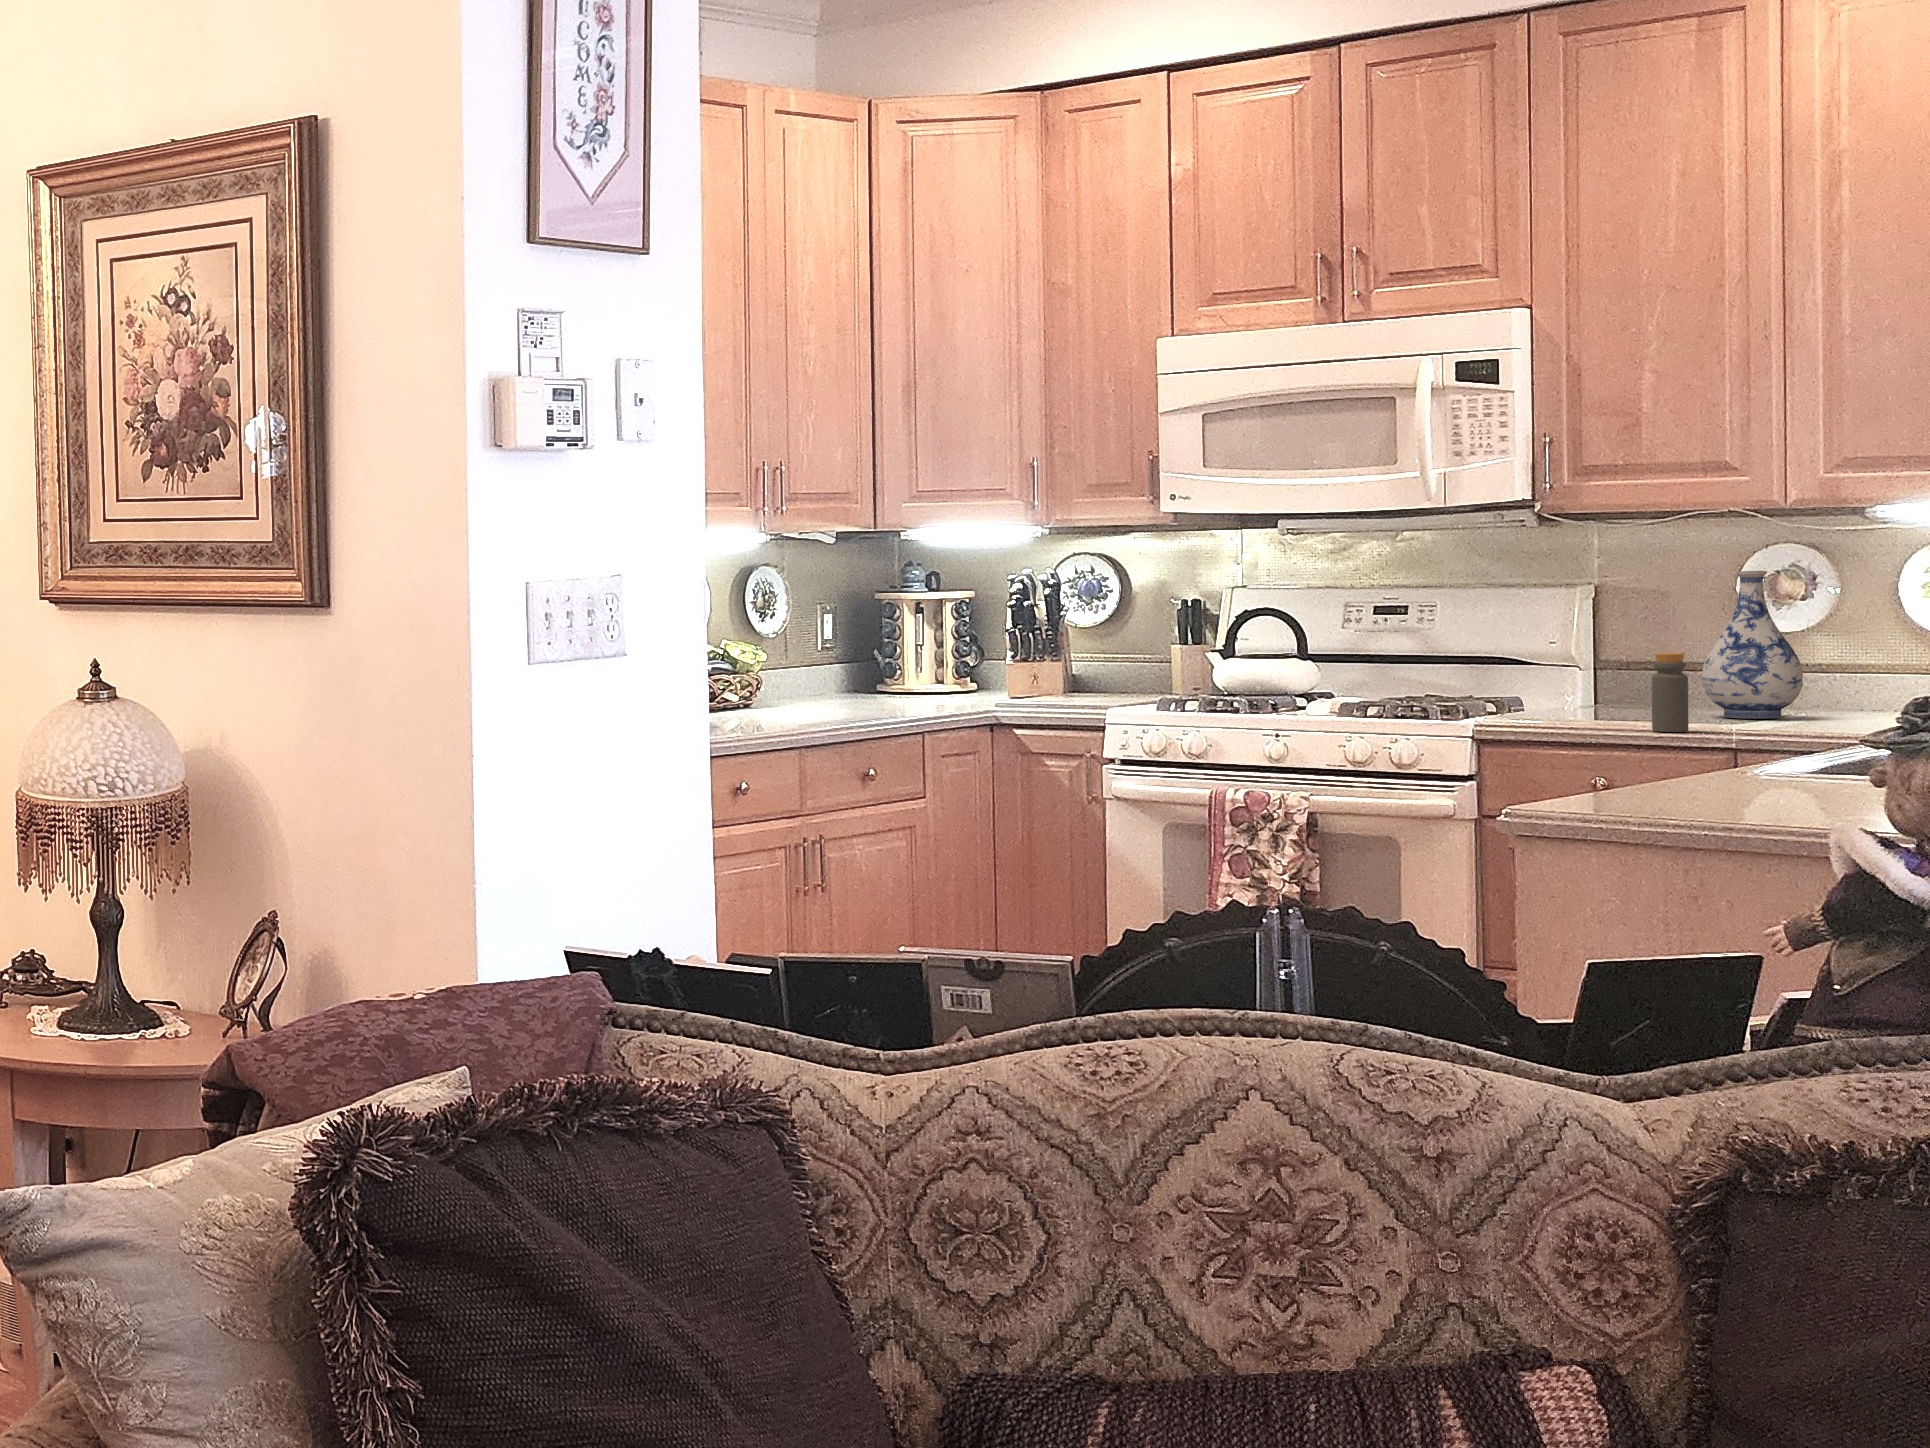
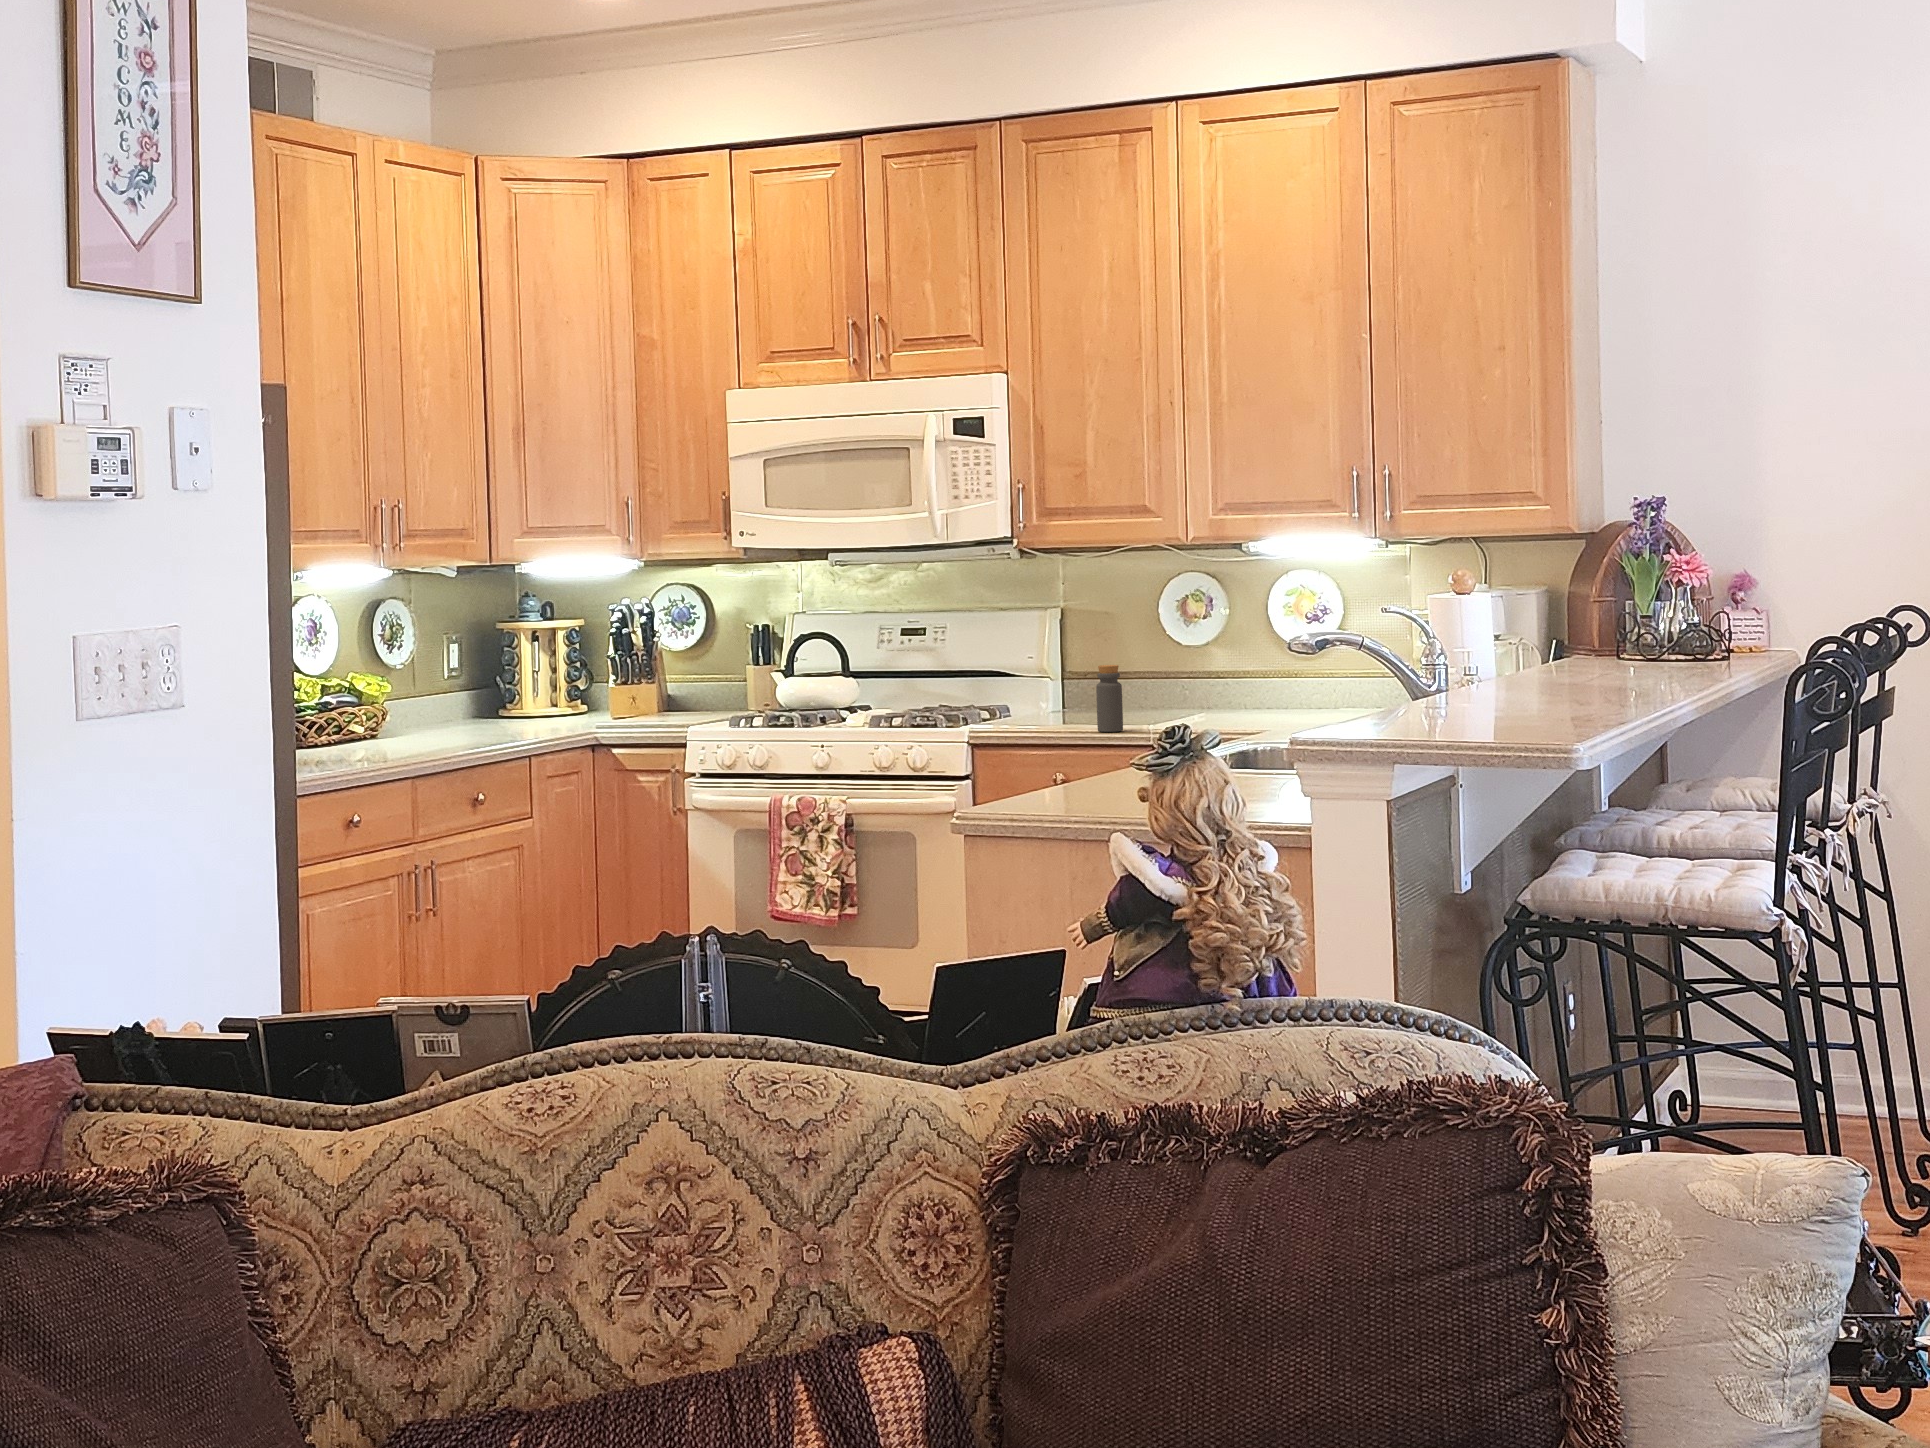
vase: present [1702,571,1803,718] -> none [1138,594,1207,717]

